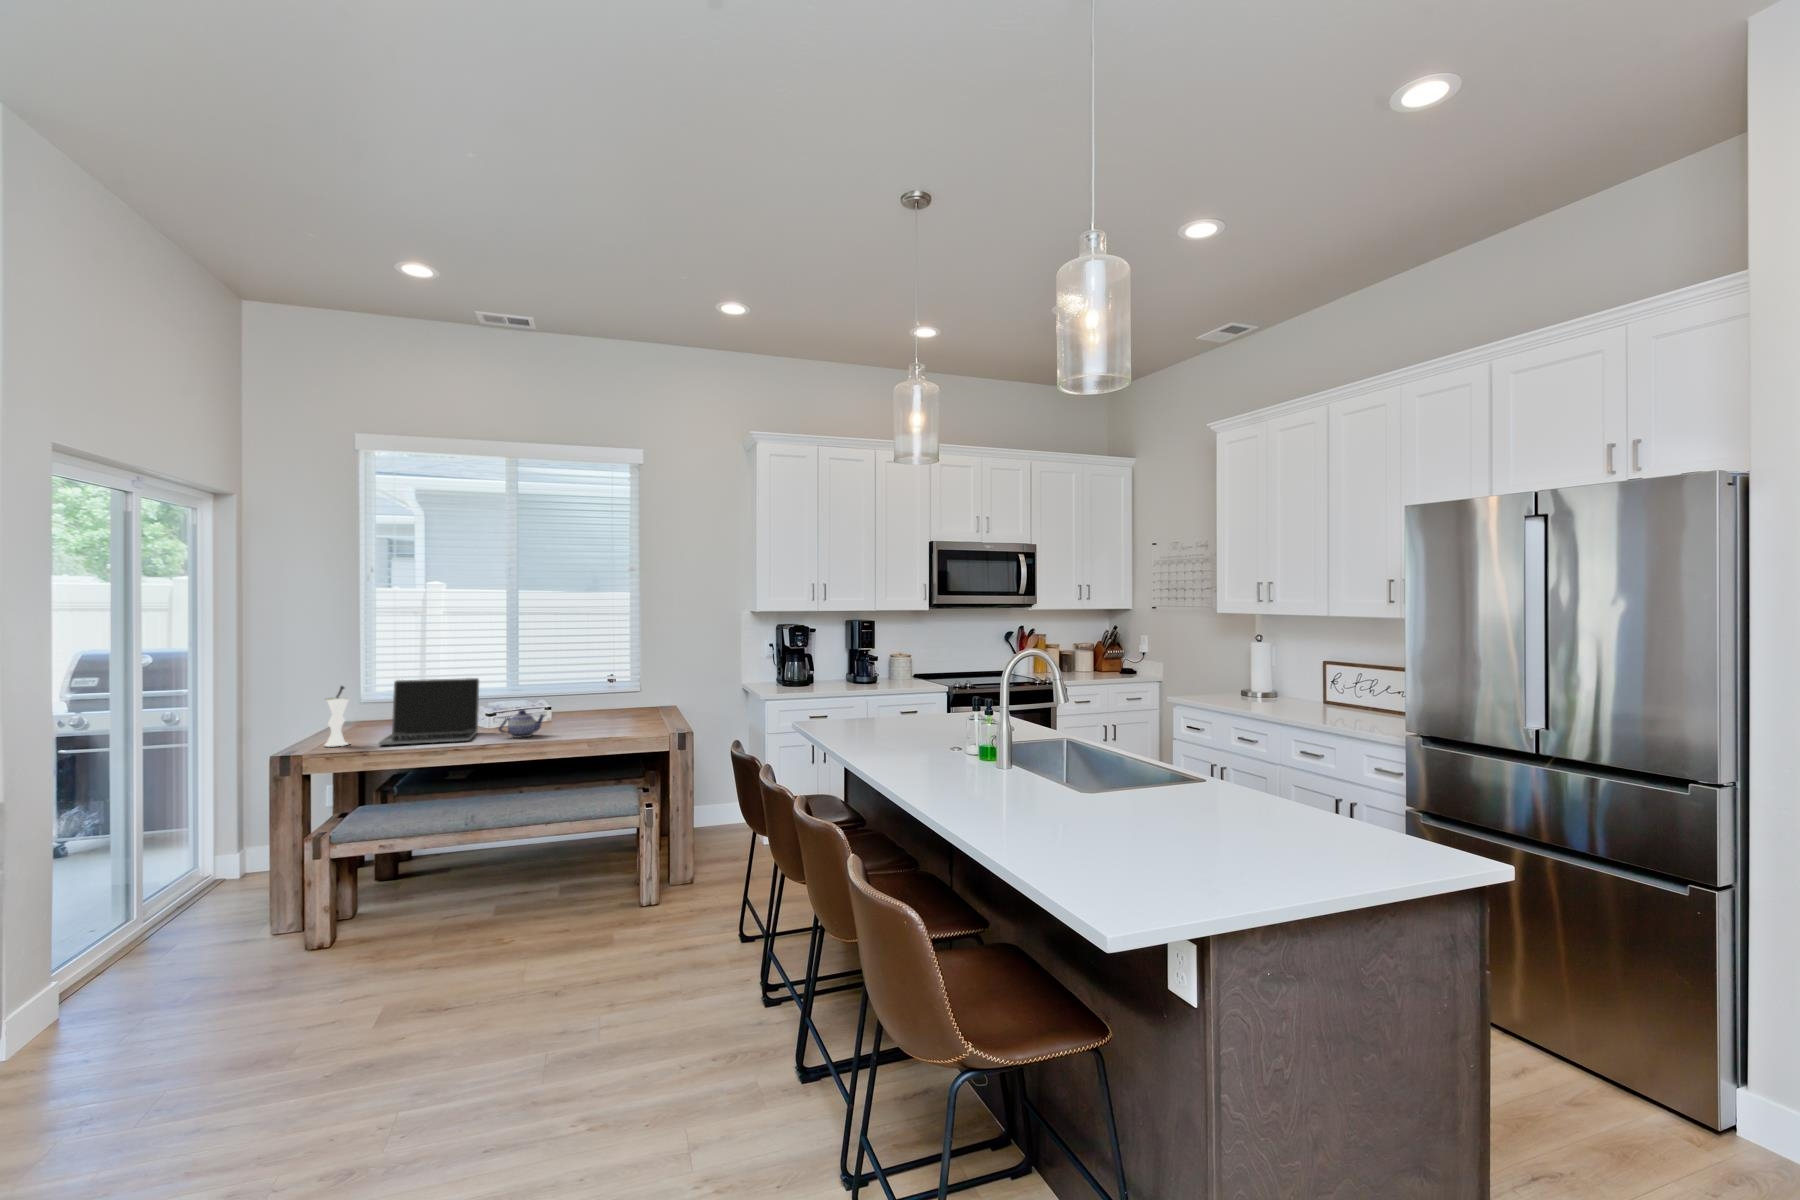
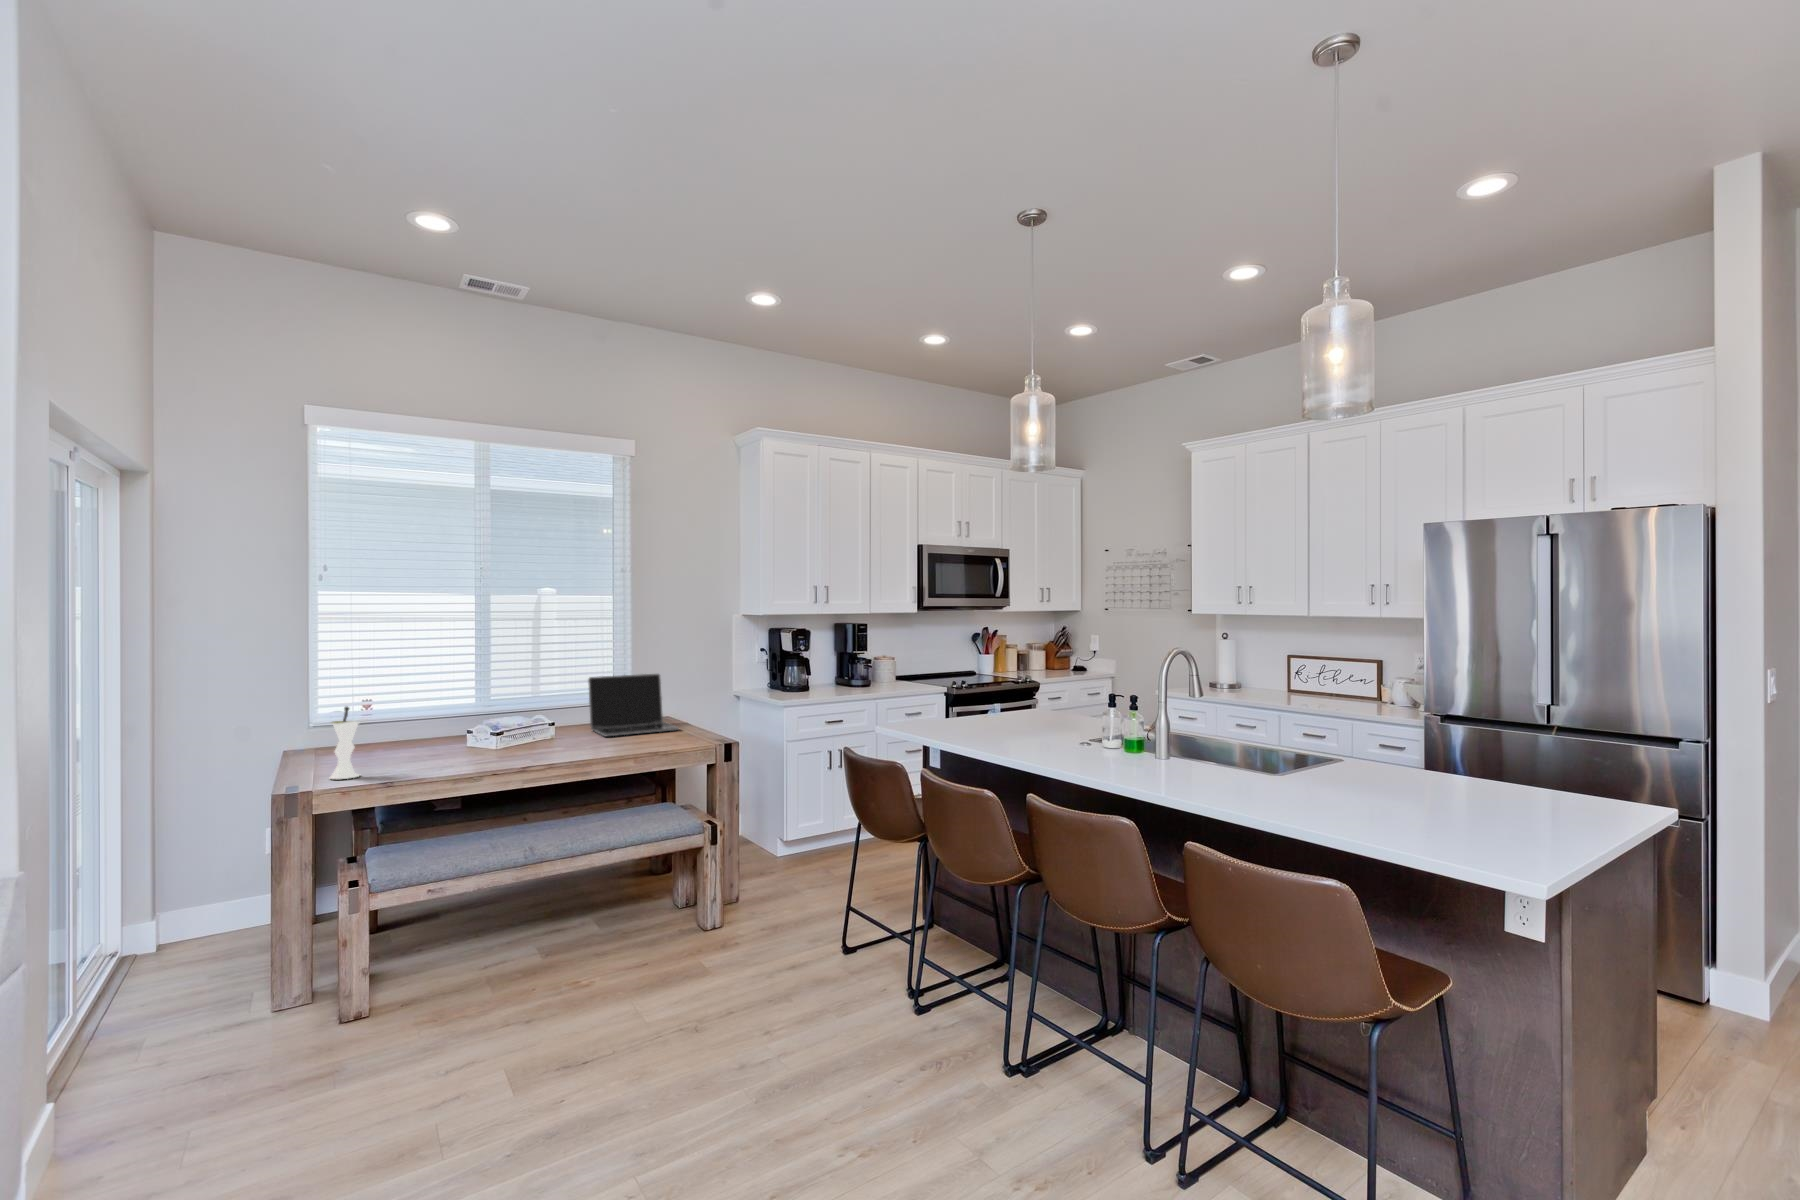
laptop: present [378,678,479,745] -> present [588,674,679,736]
teapot: present [499,710,544,738] -> none [536,726,586,758]

